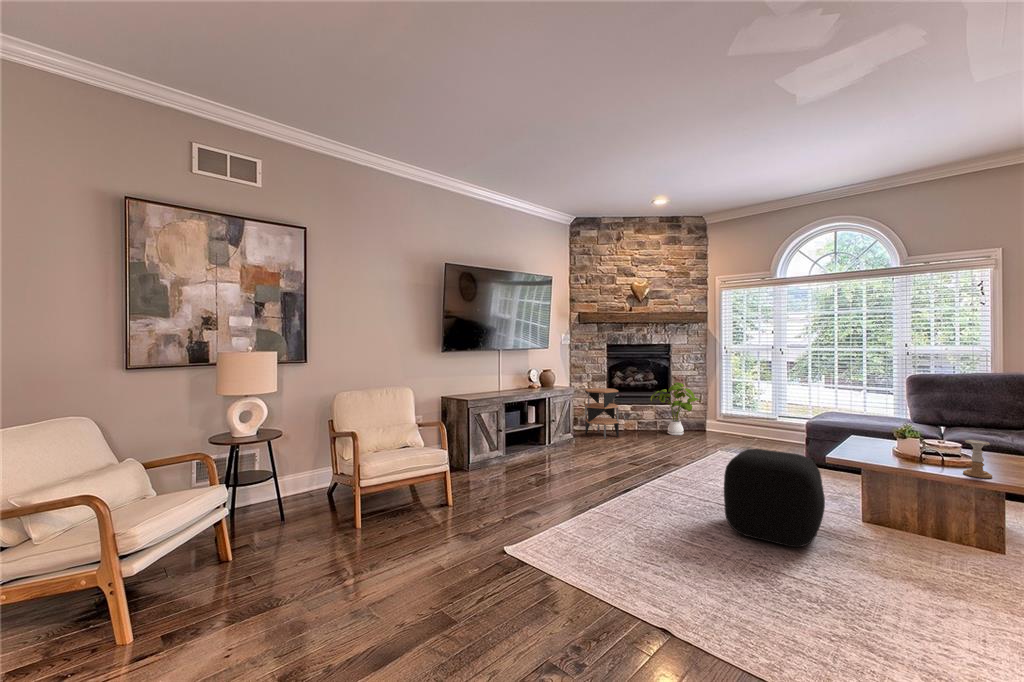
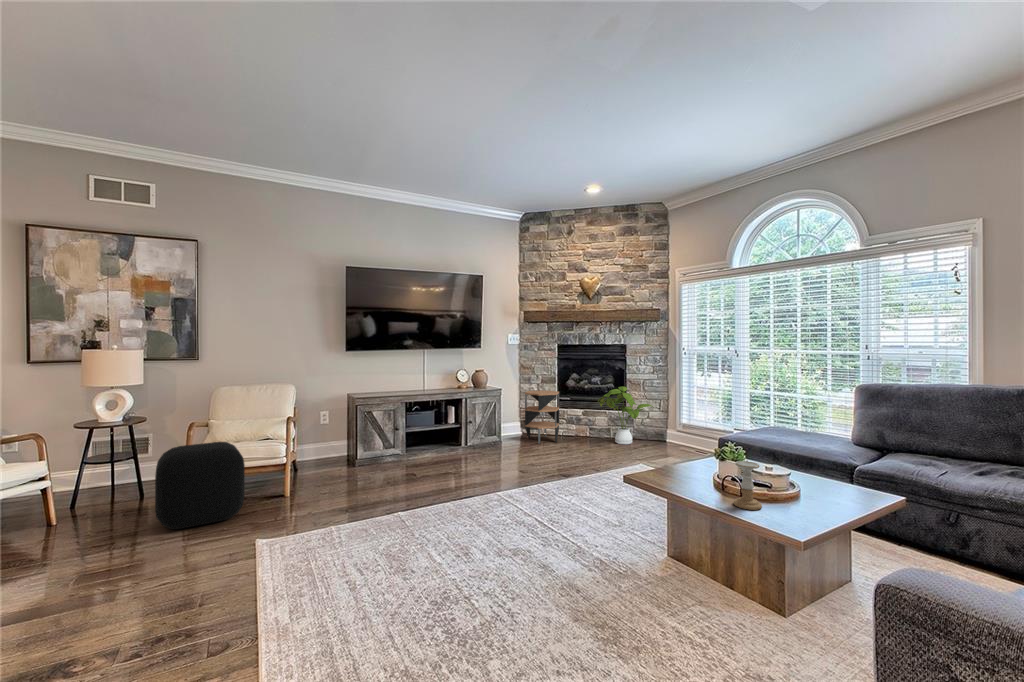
ottoman: present [724,449,825,547] -> present [155,442,245,529]

